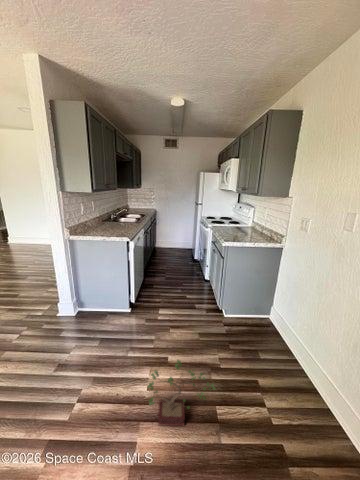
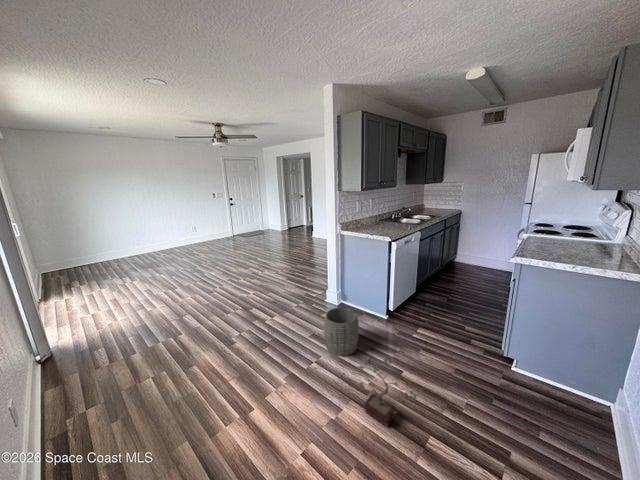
woven basket: none [77,320,119,378] -> present [324,308,359,356]

